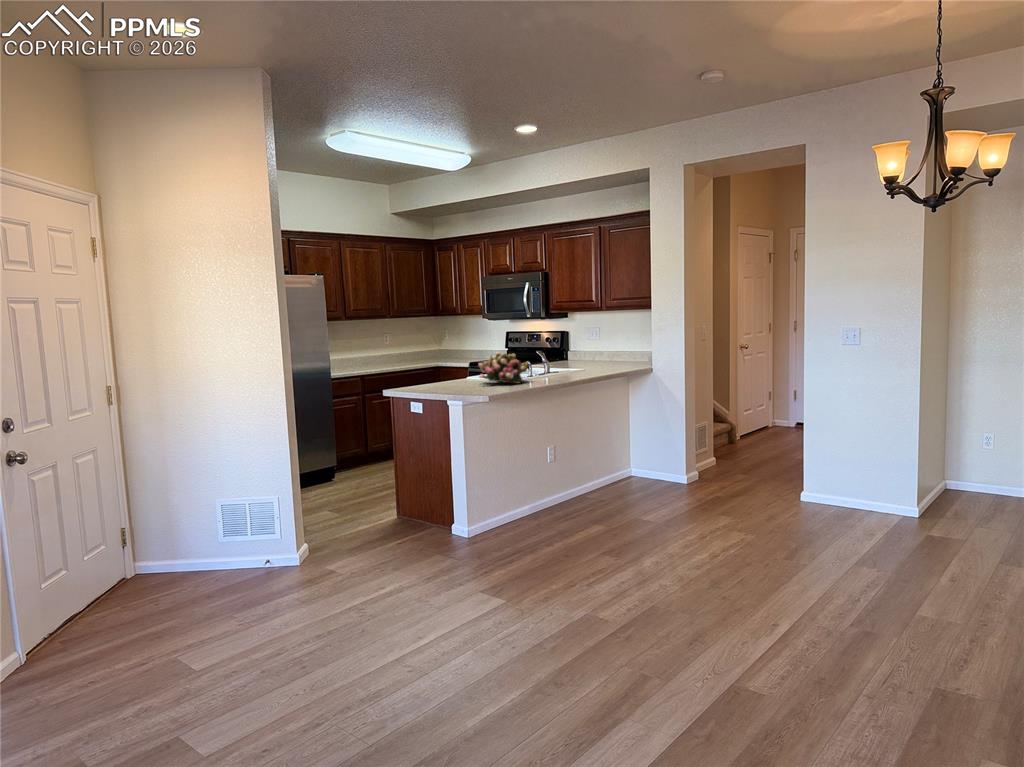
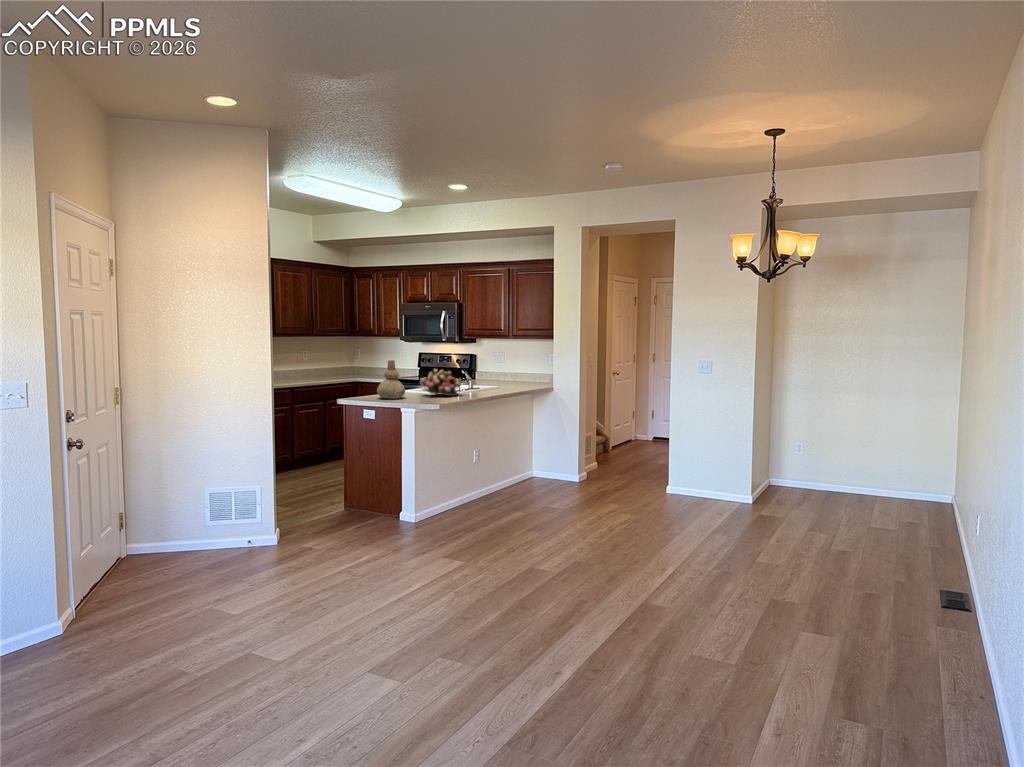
vase: none [427,343,459,389] -> present [377,360,405,399]

